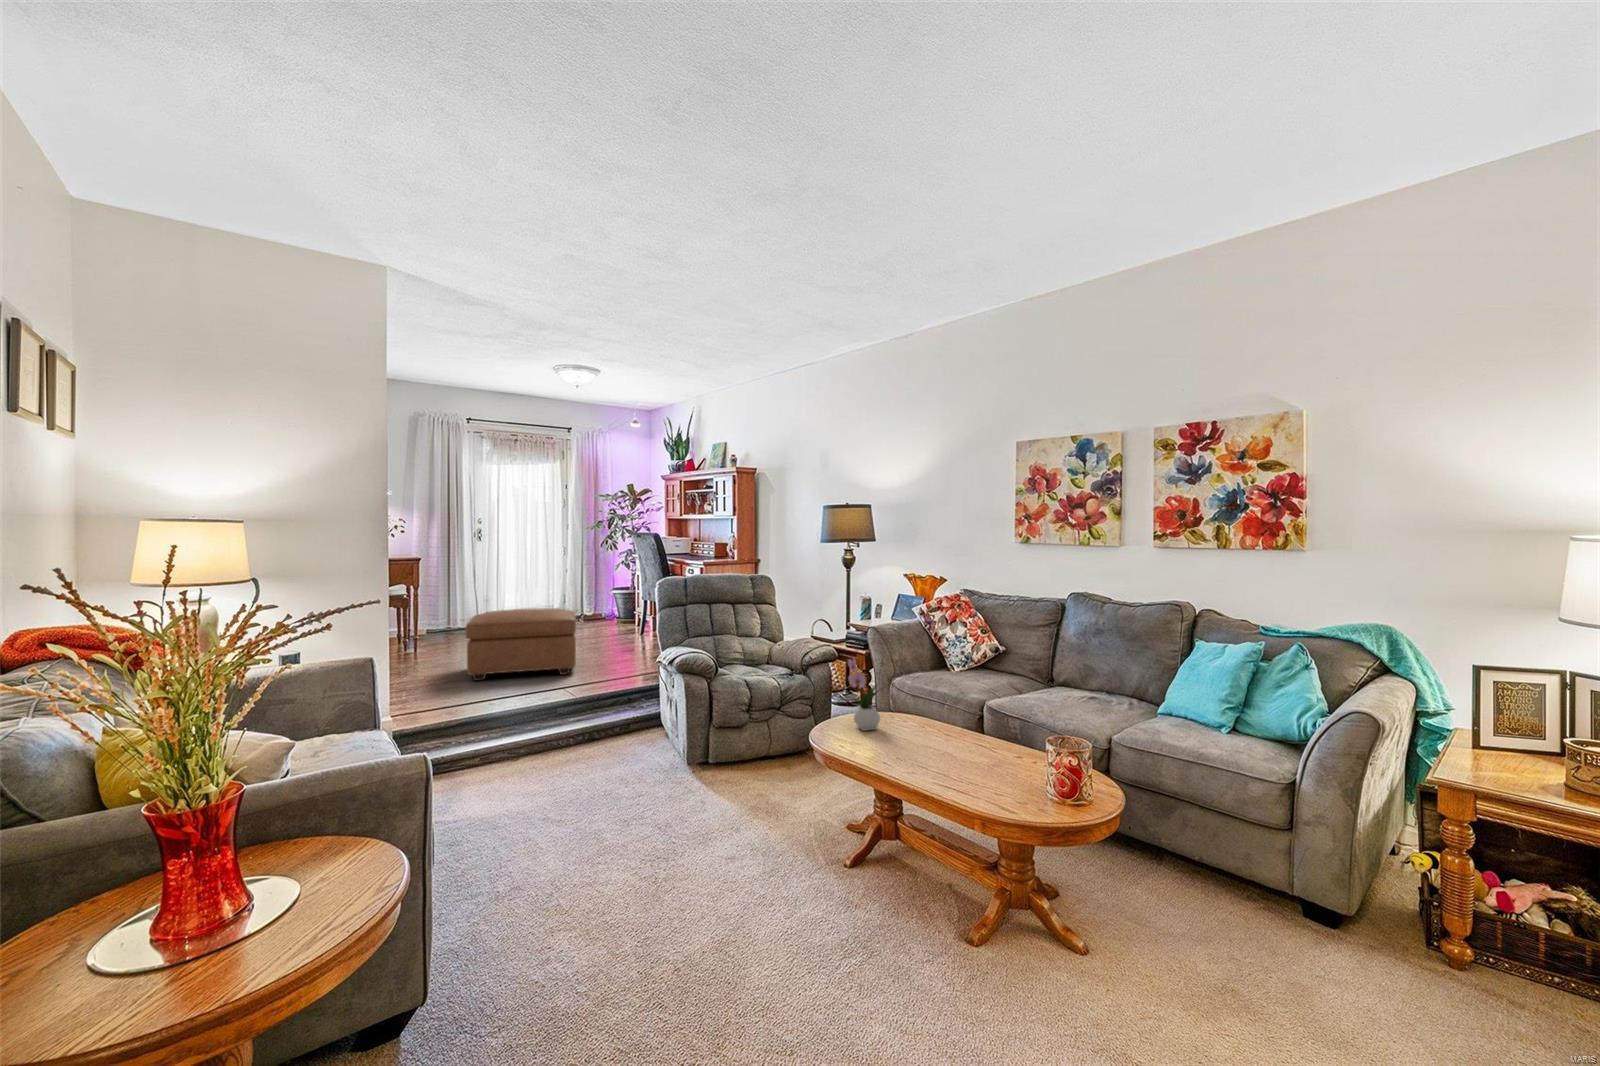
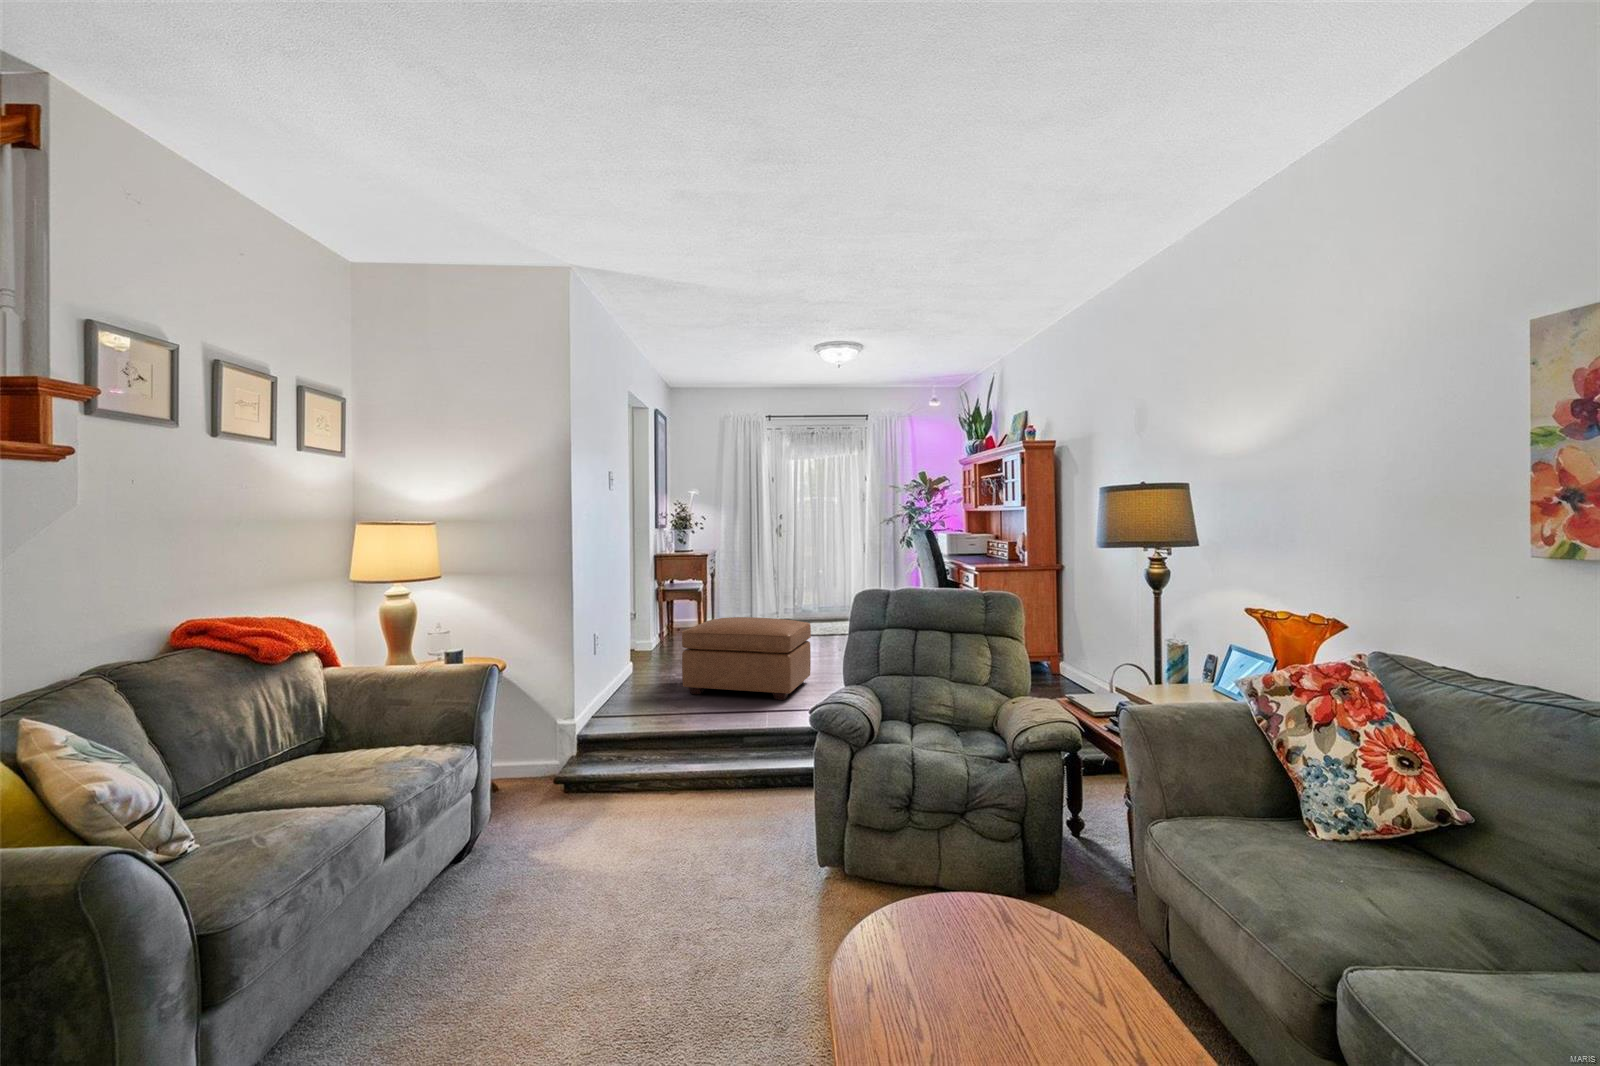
flower arrangement: present [848,646,880,731] -> none [920,772,992,973]

